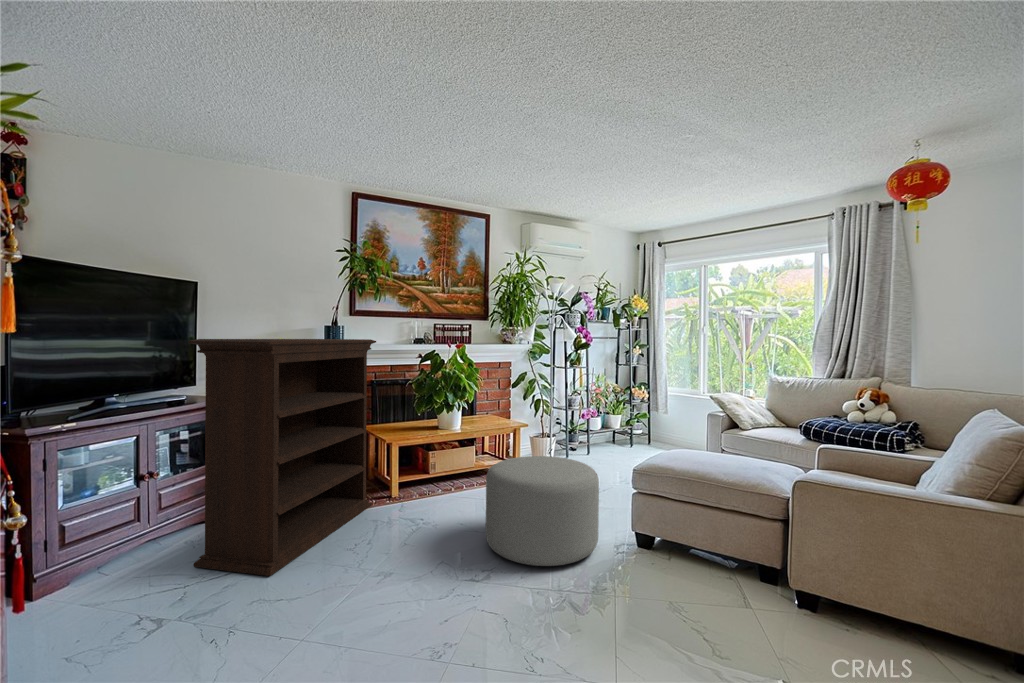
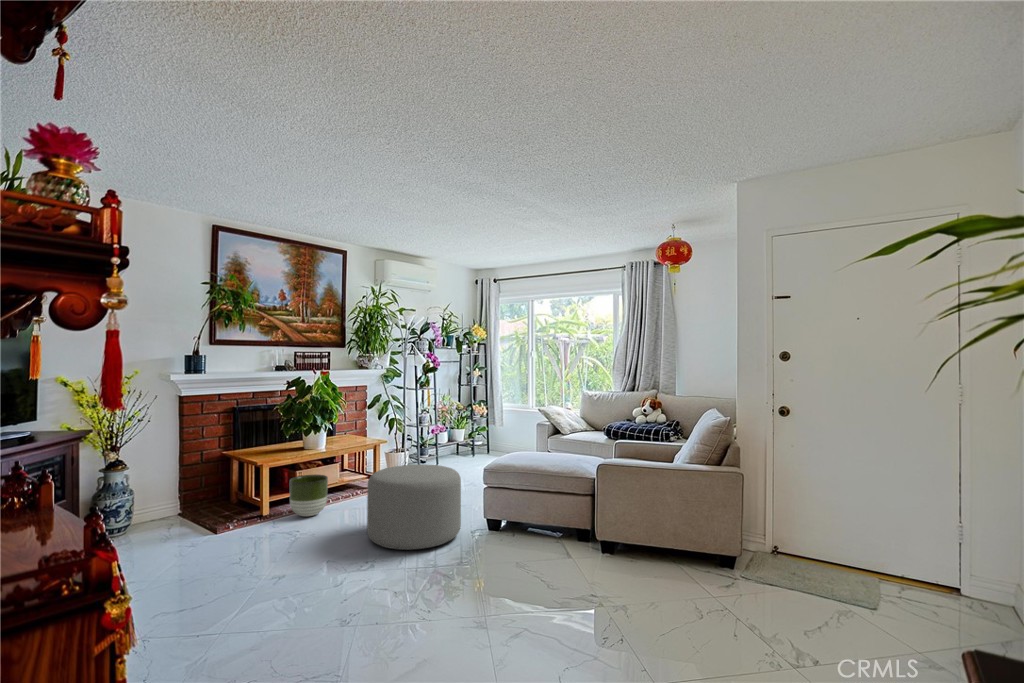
bookshelf: present [188,339,376,576] -> none [84,369,250,593]
planter: none [418,455,457,501] -> present [290,475,328,517]

